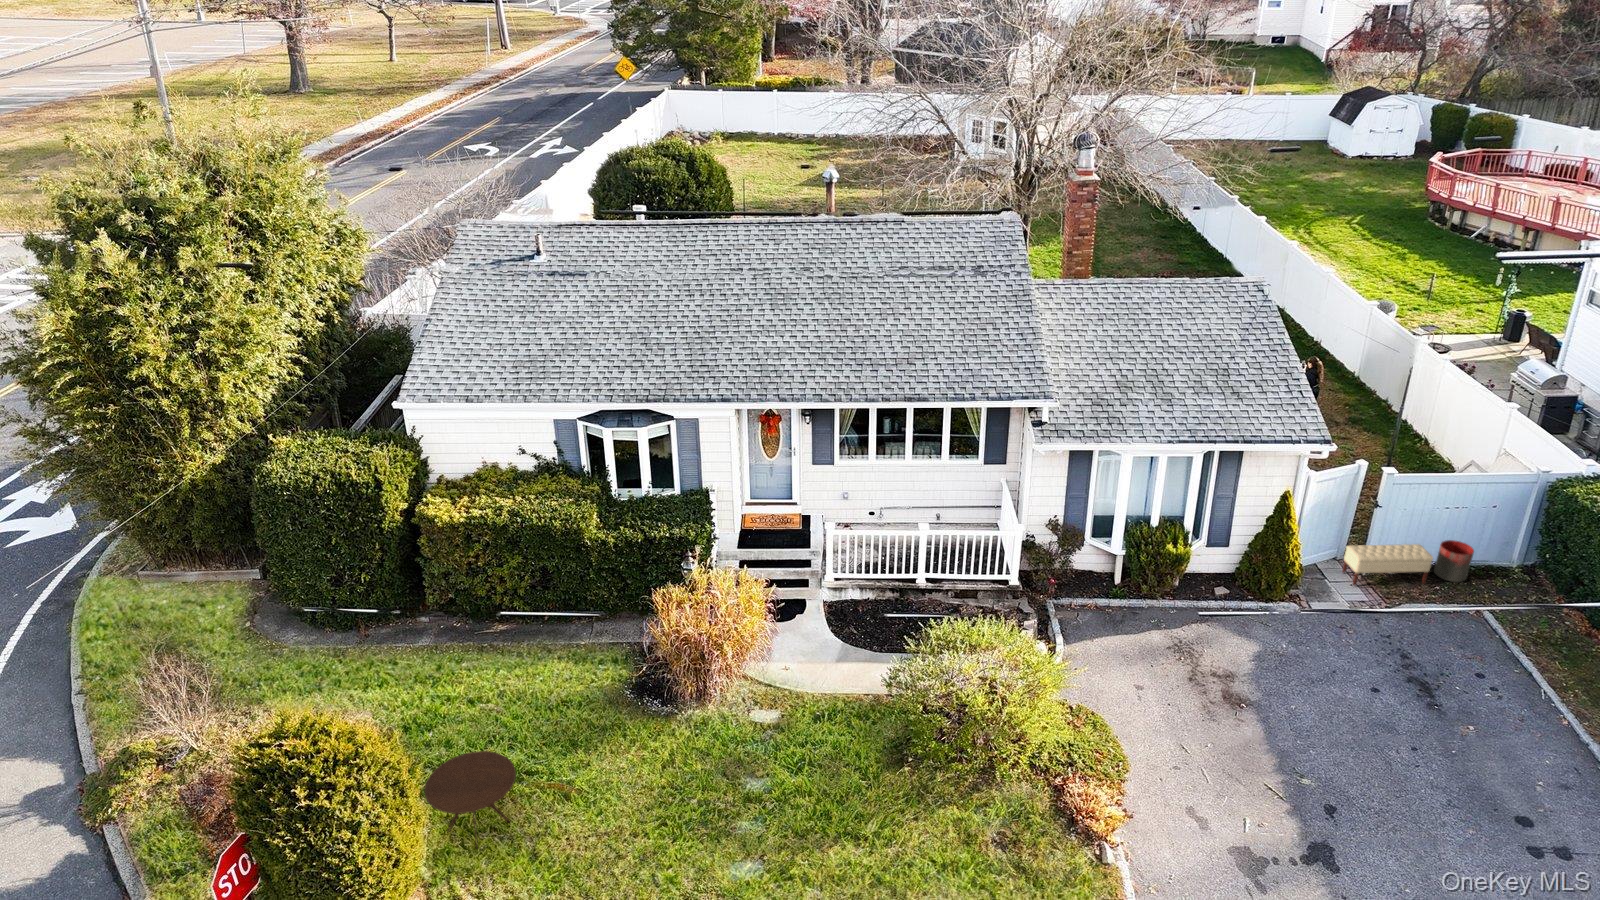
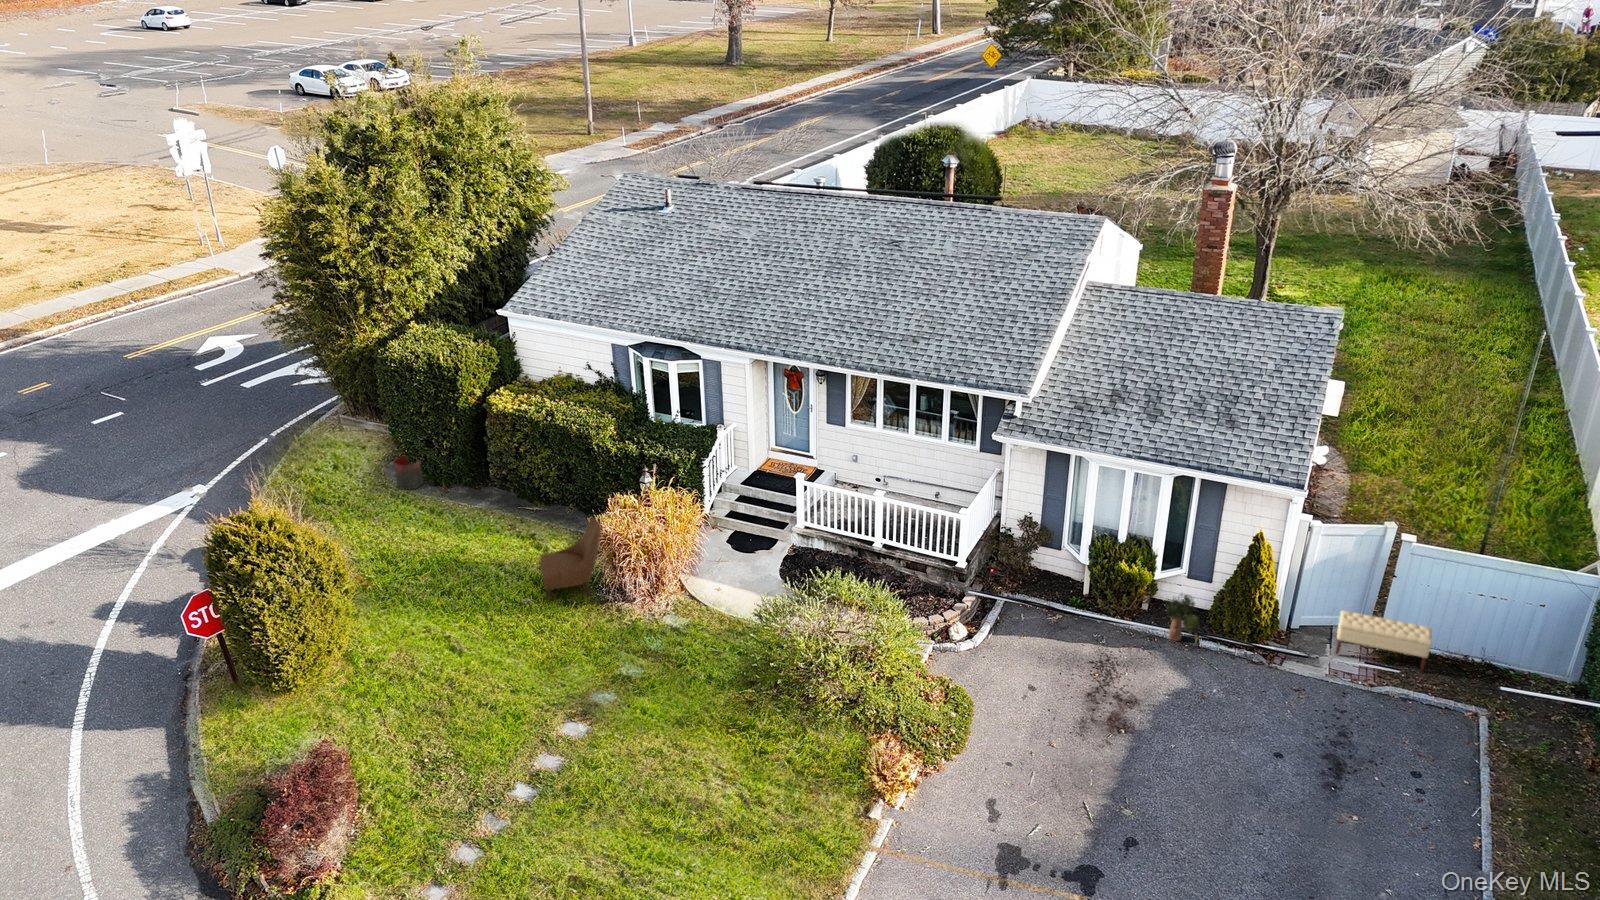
trash can: present [1434,540,1474,582] -> present [394,456,423,490]
potted plant: none [1214,562,1250,608] -> present [1166,594,1200,642]
chair: none [591,626,672,737] -> present [540,517,601,601]
round table: present [424,751,516,848] -> none [360,573,433,644]

